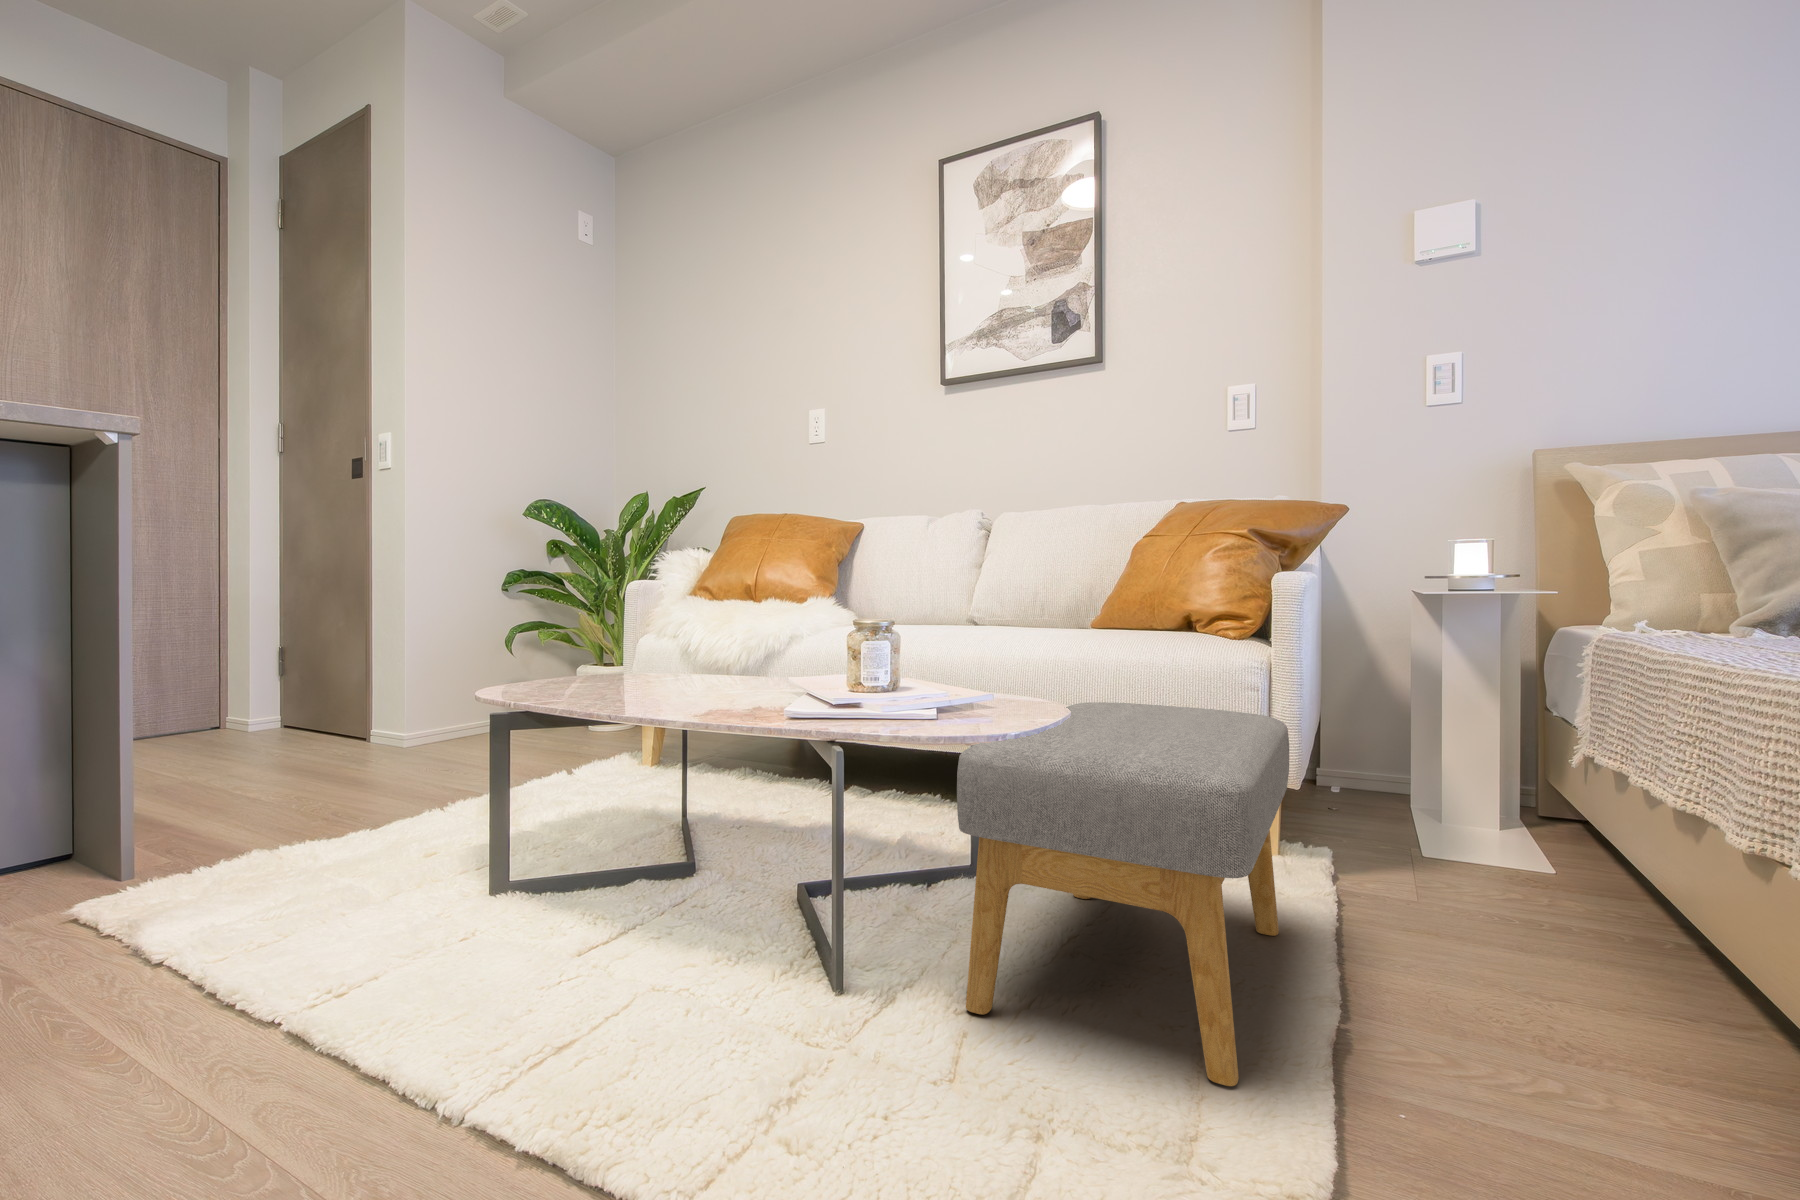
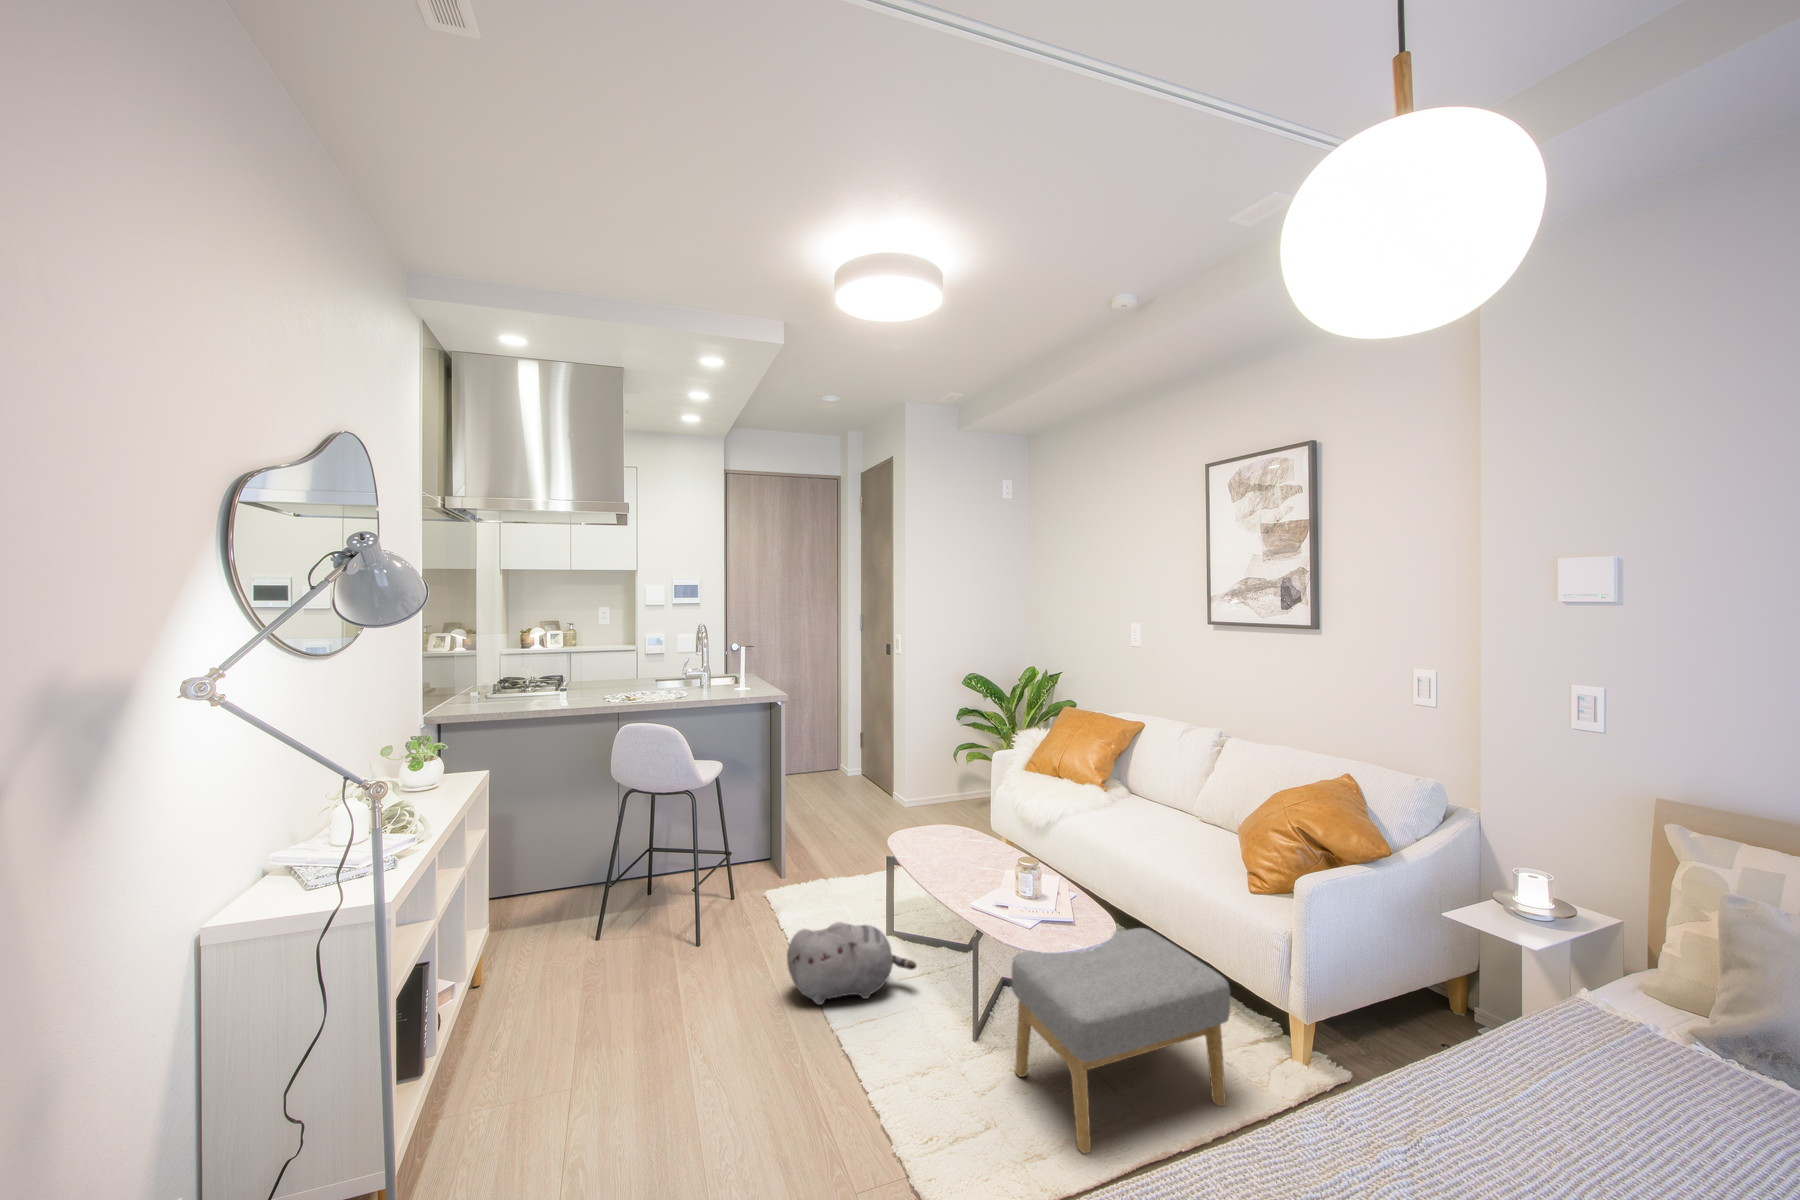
plush toy: none [256,829,640,1065] -> present [787,922,917,1005]

